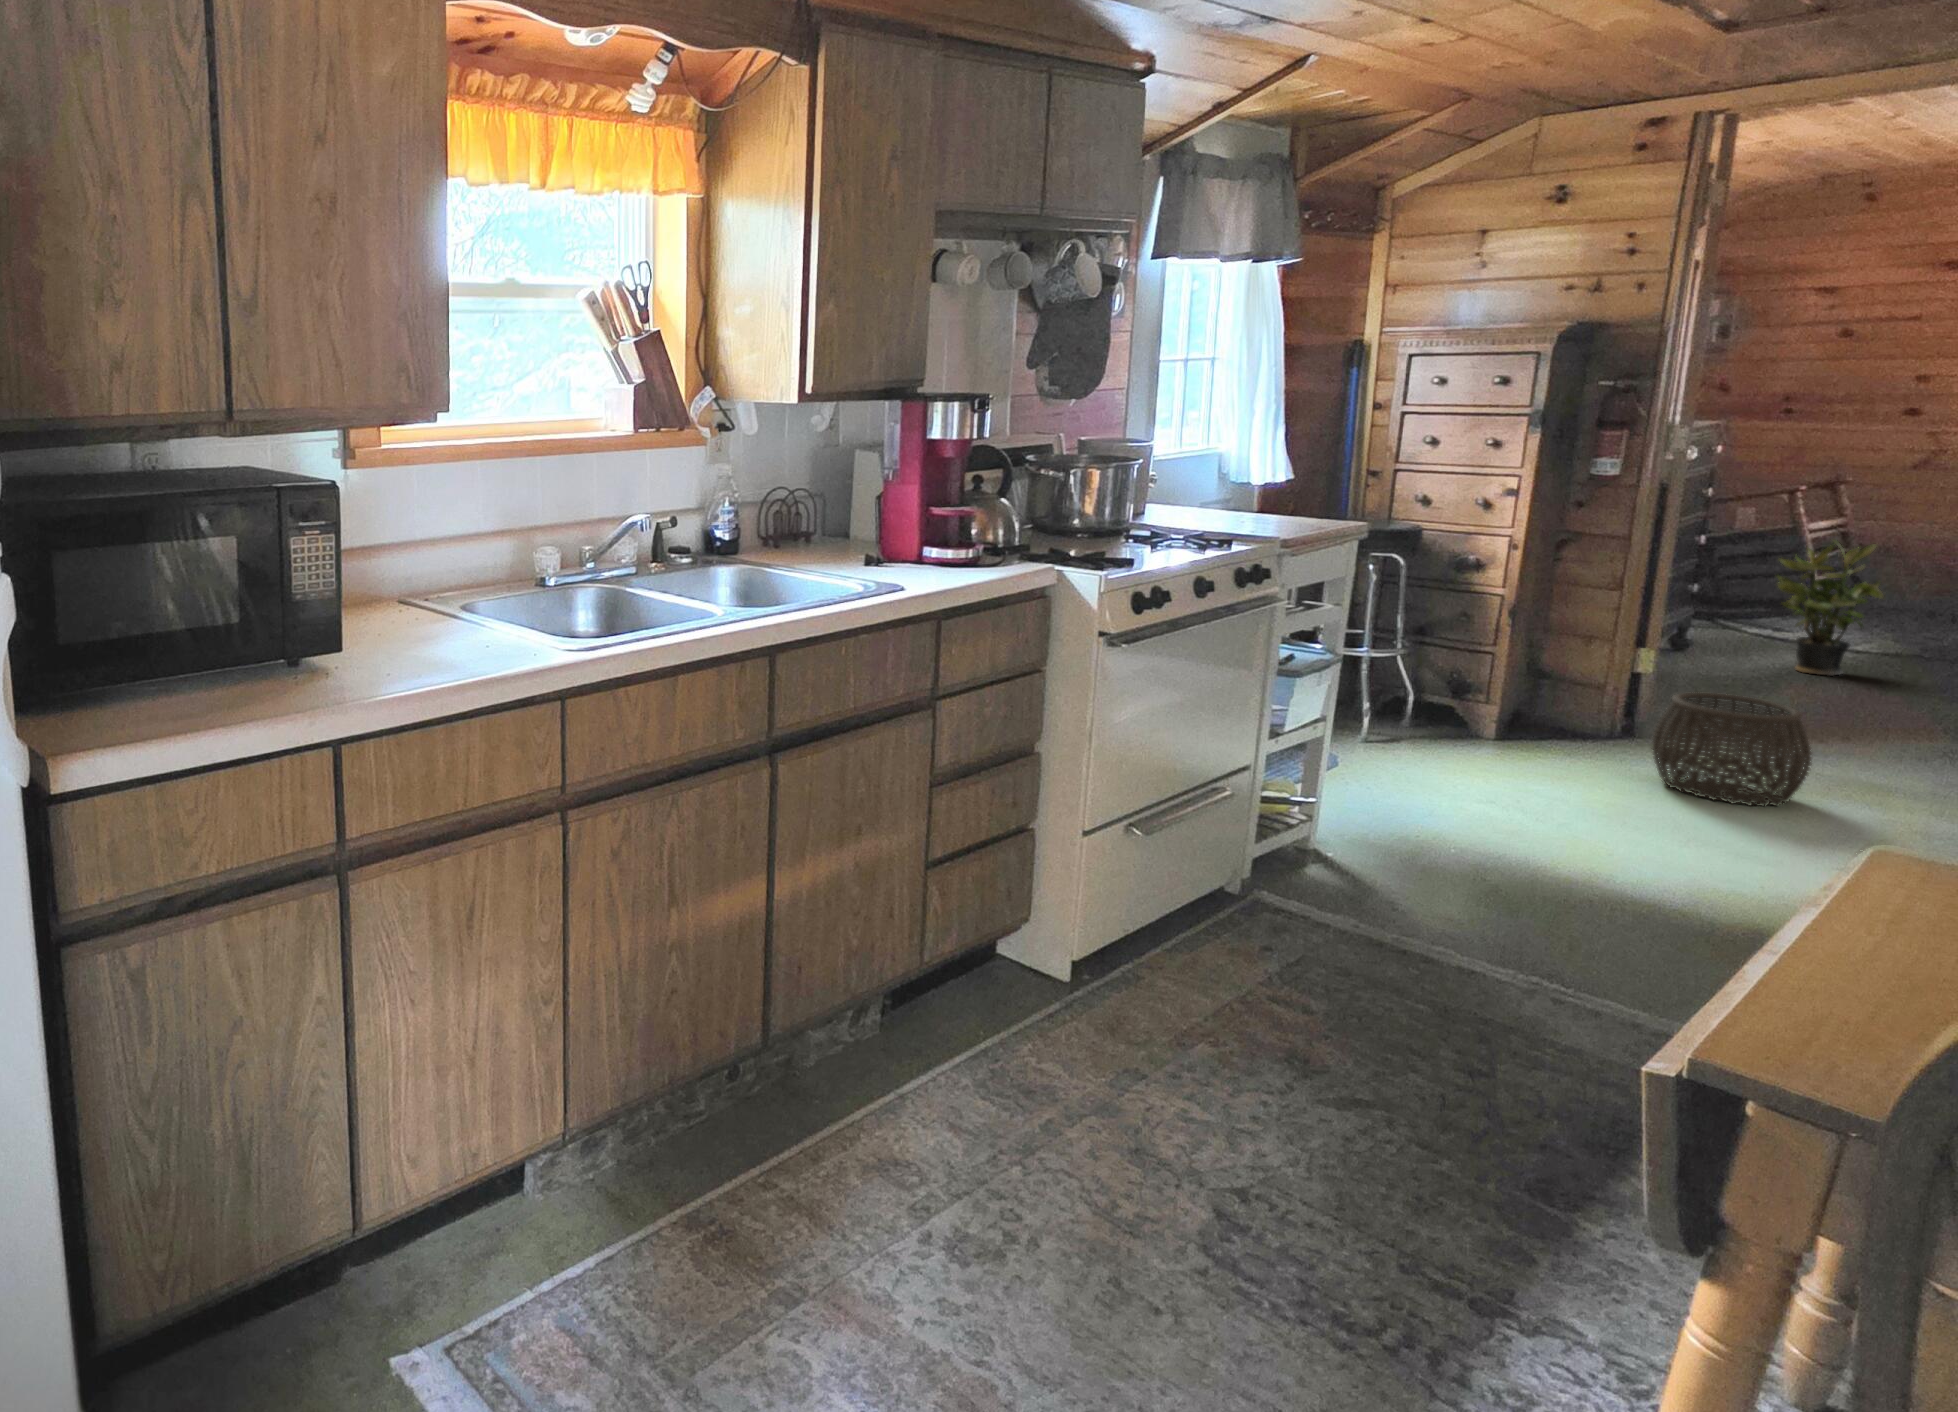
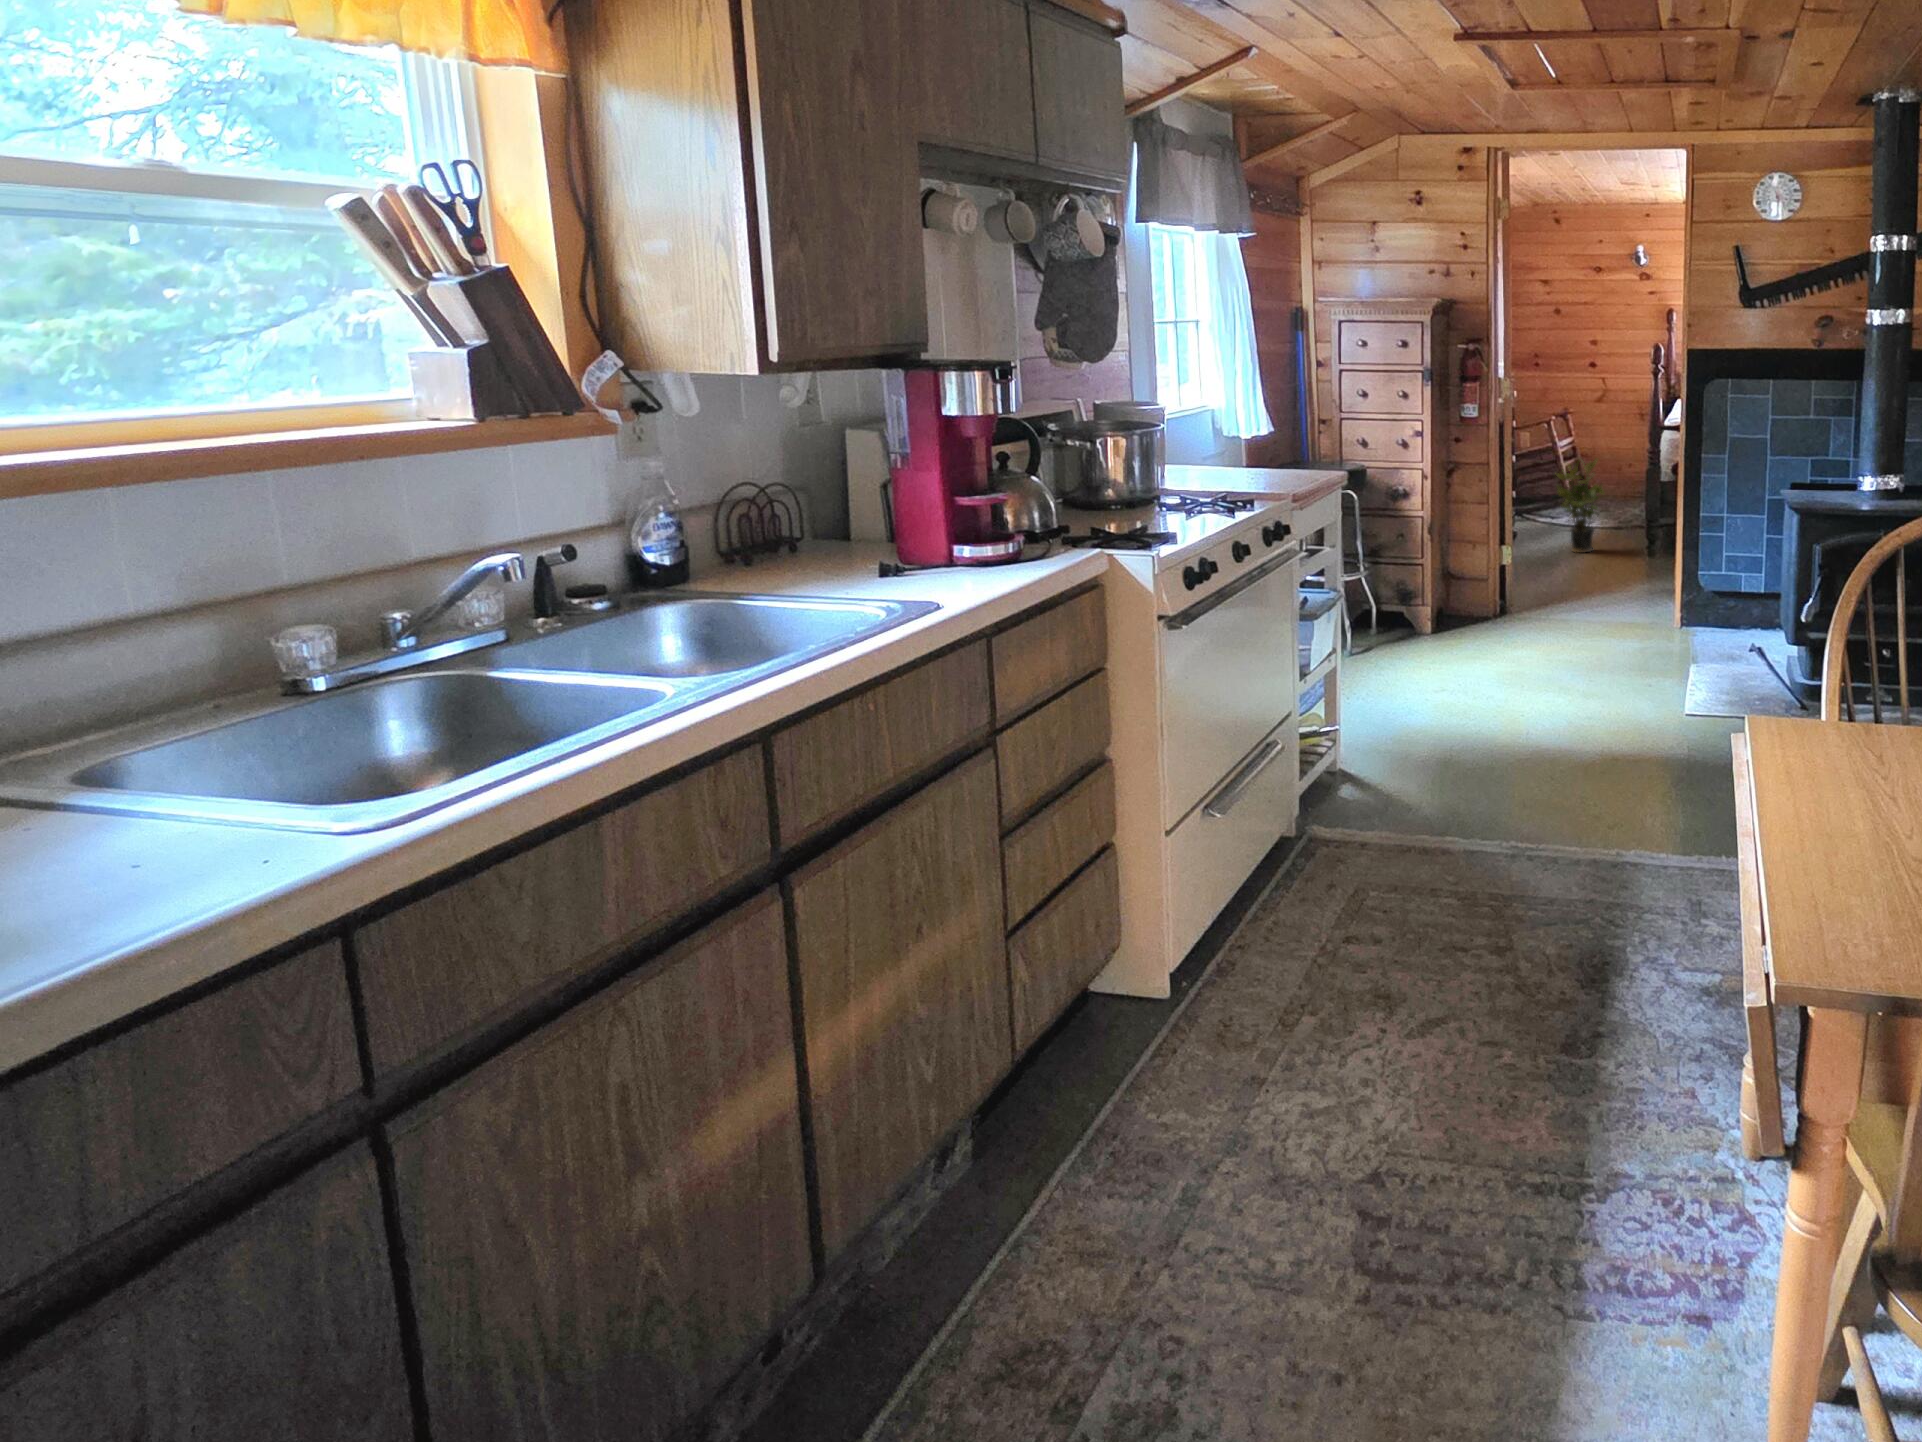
woven basket: present [1651,692,1812,807] -> none [1521,578,1601,659]

